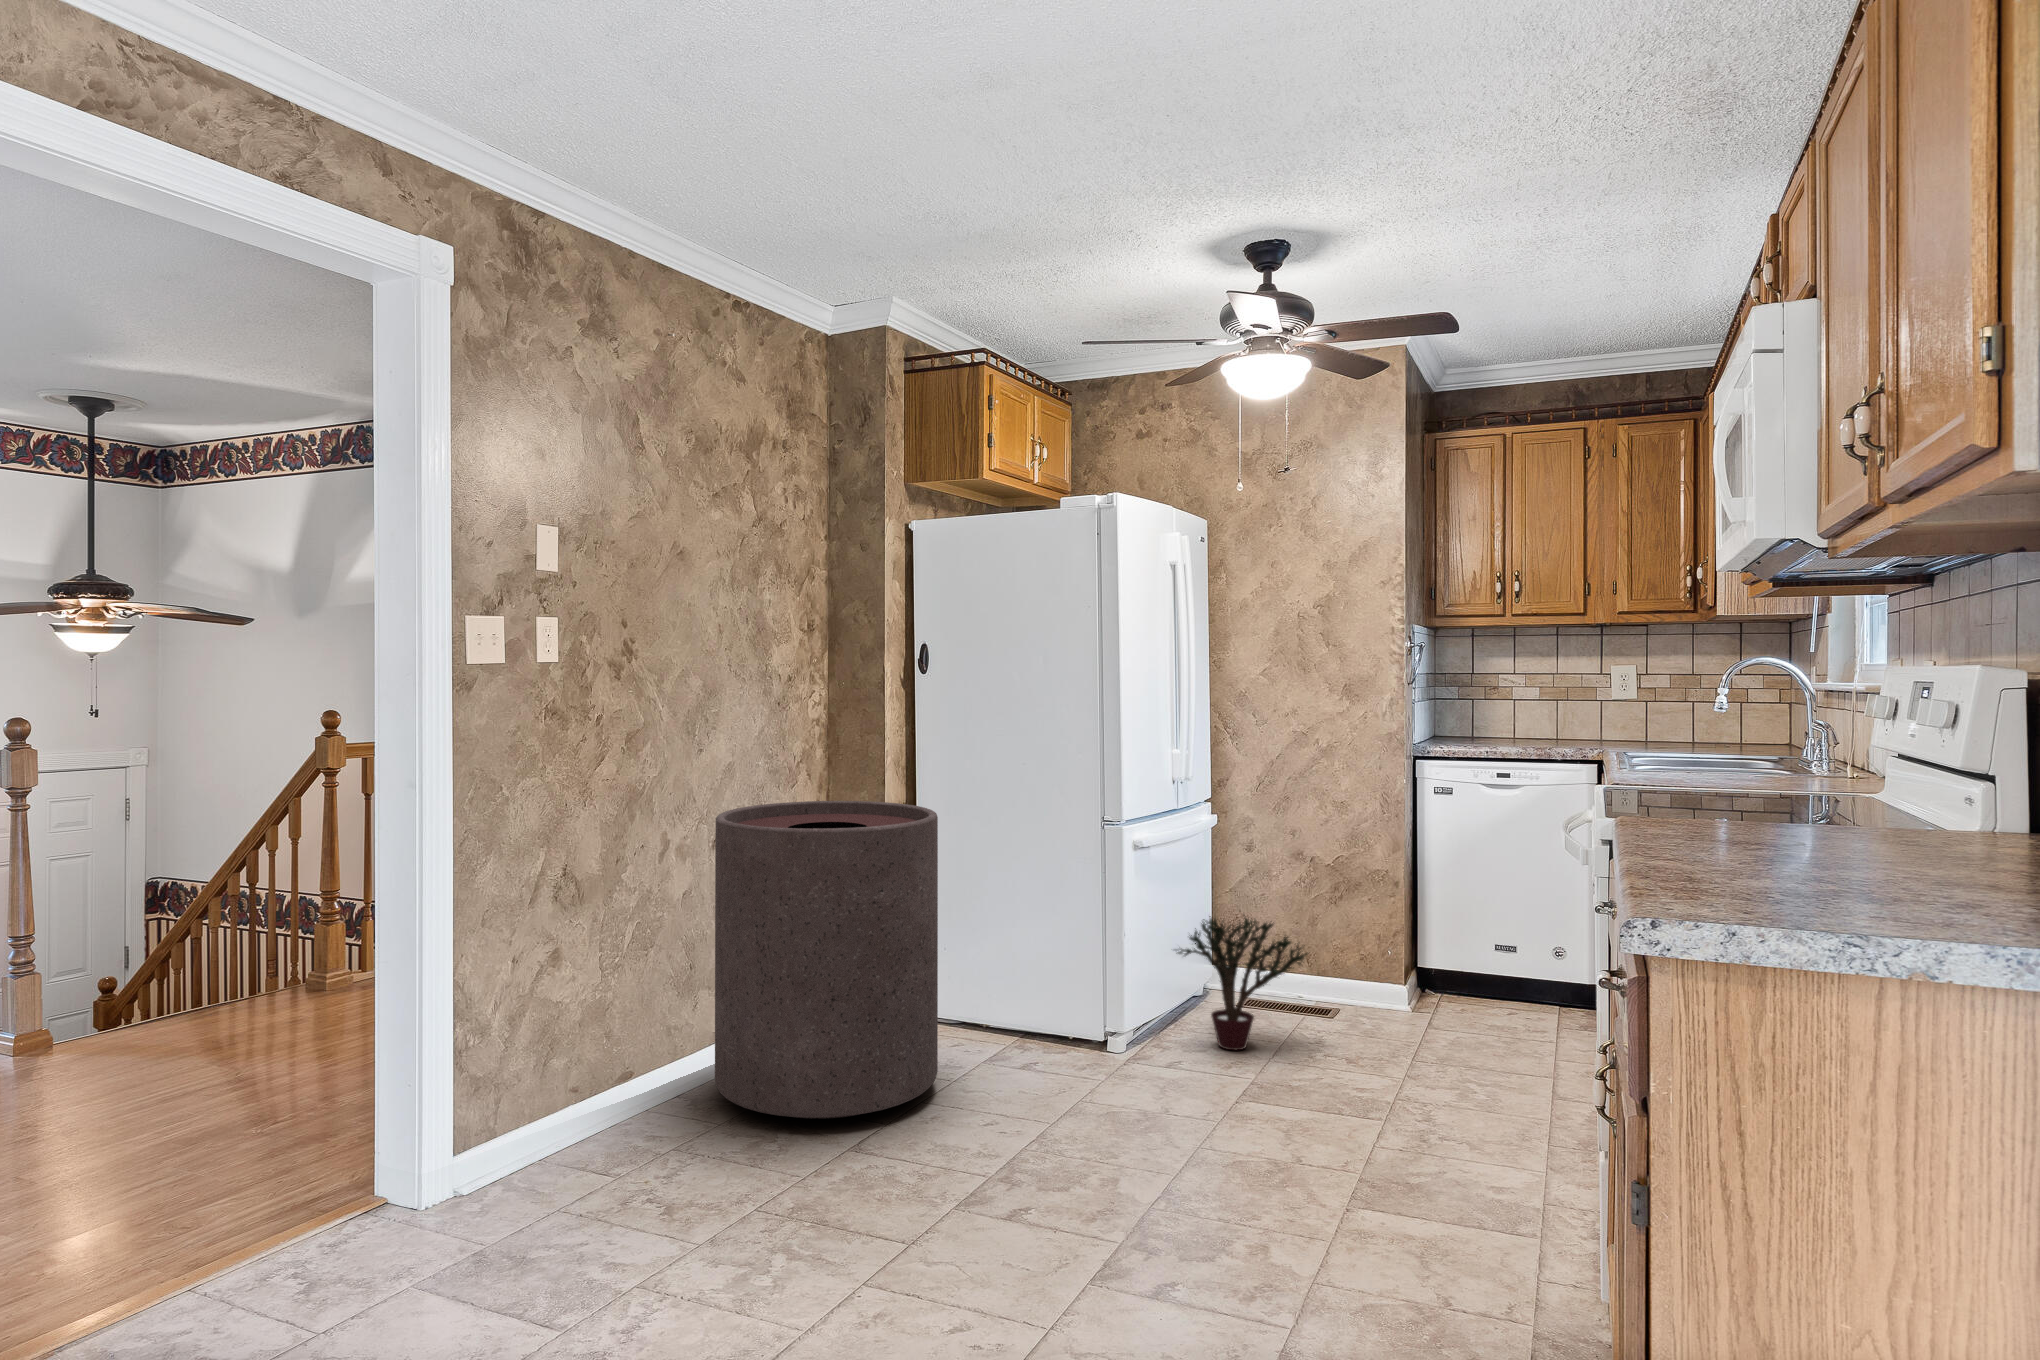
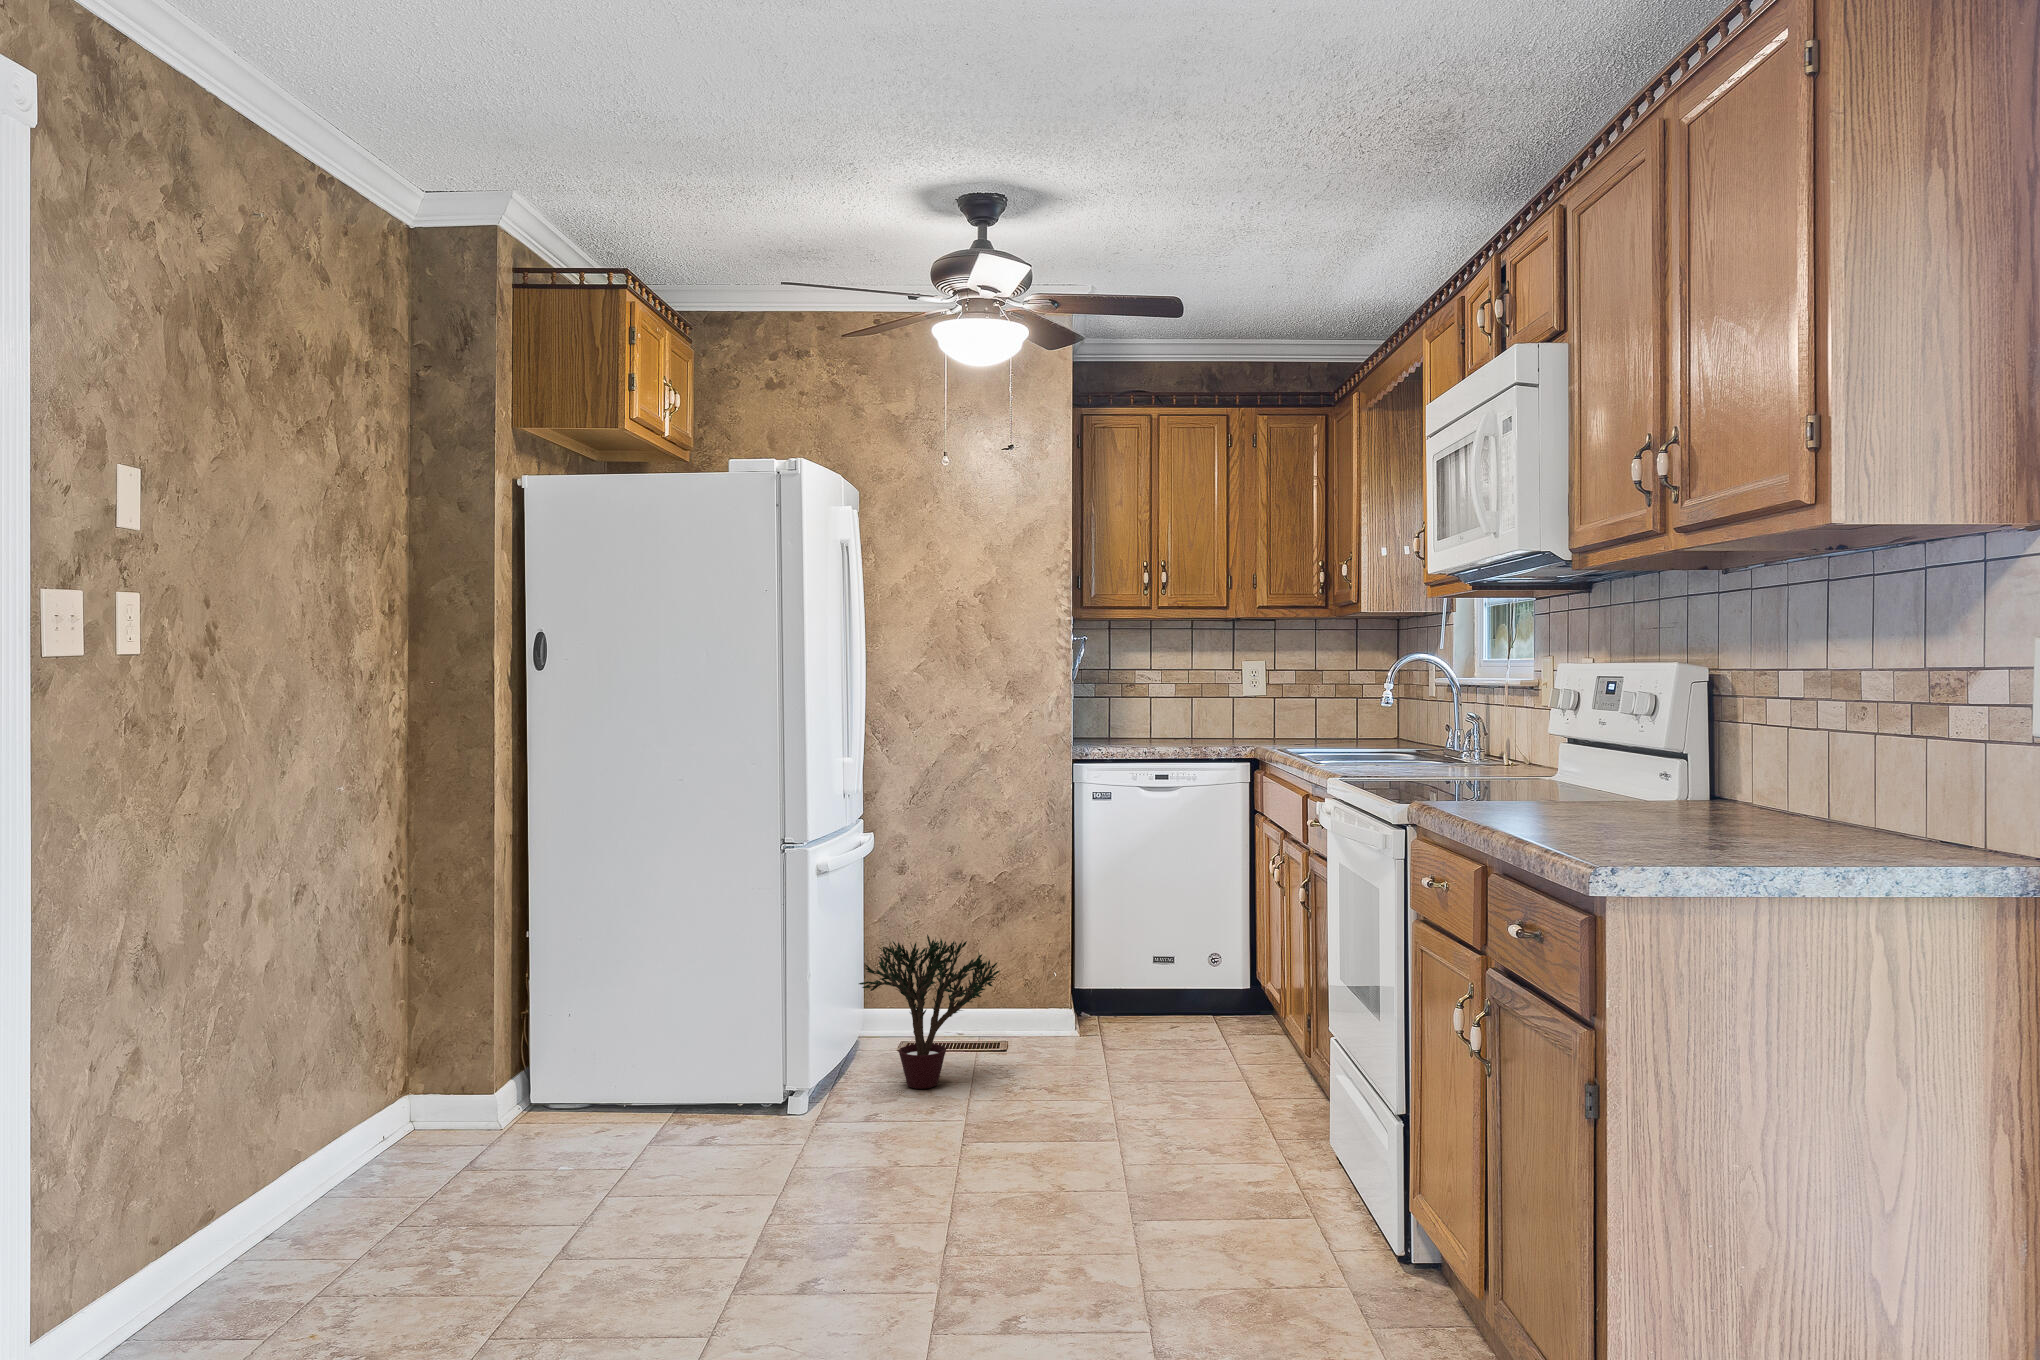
trash can: present [715,801,938,1119] -> none [297,835,614,1255]

